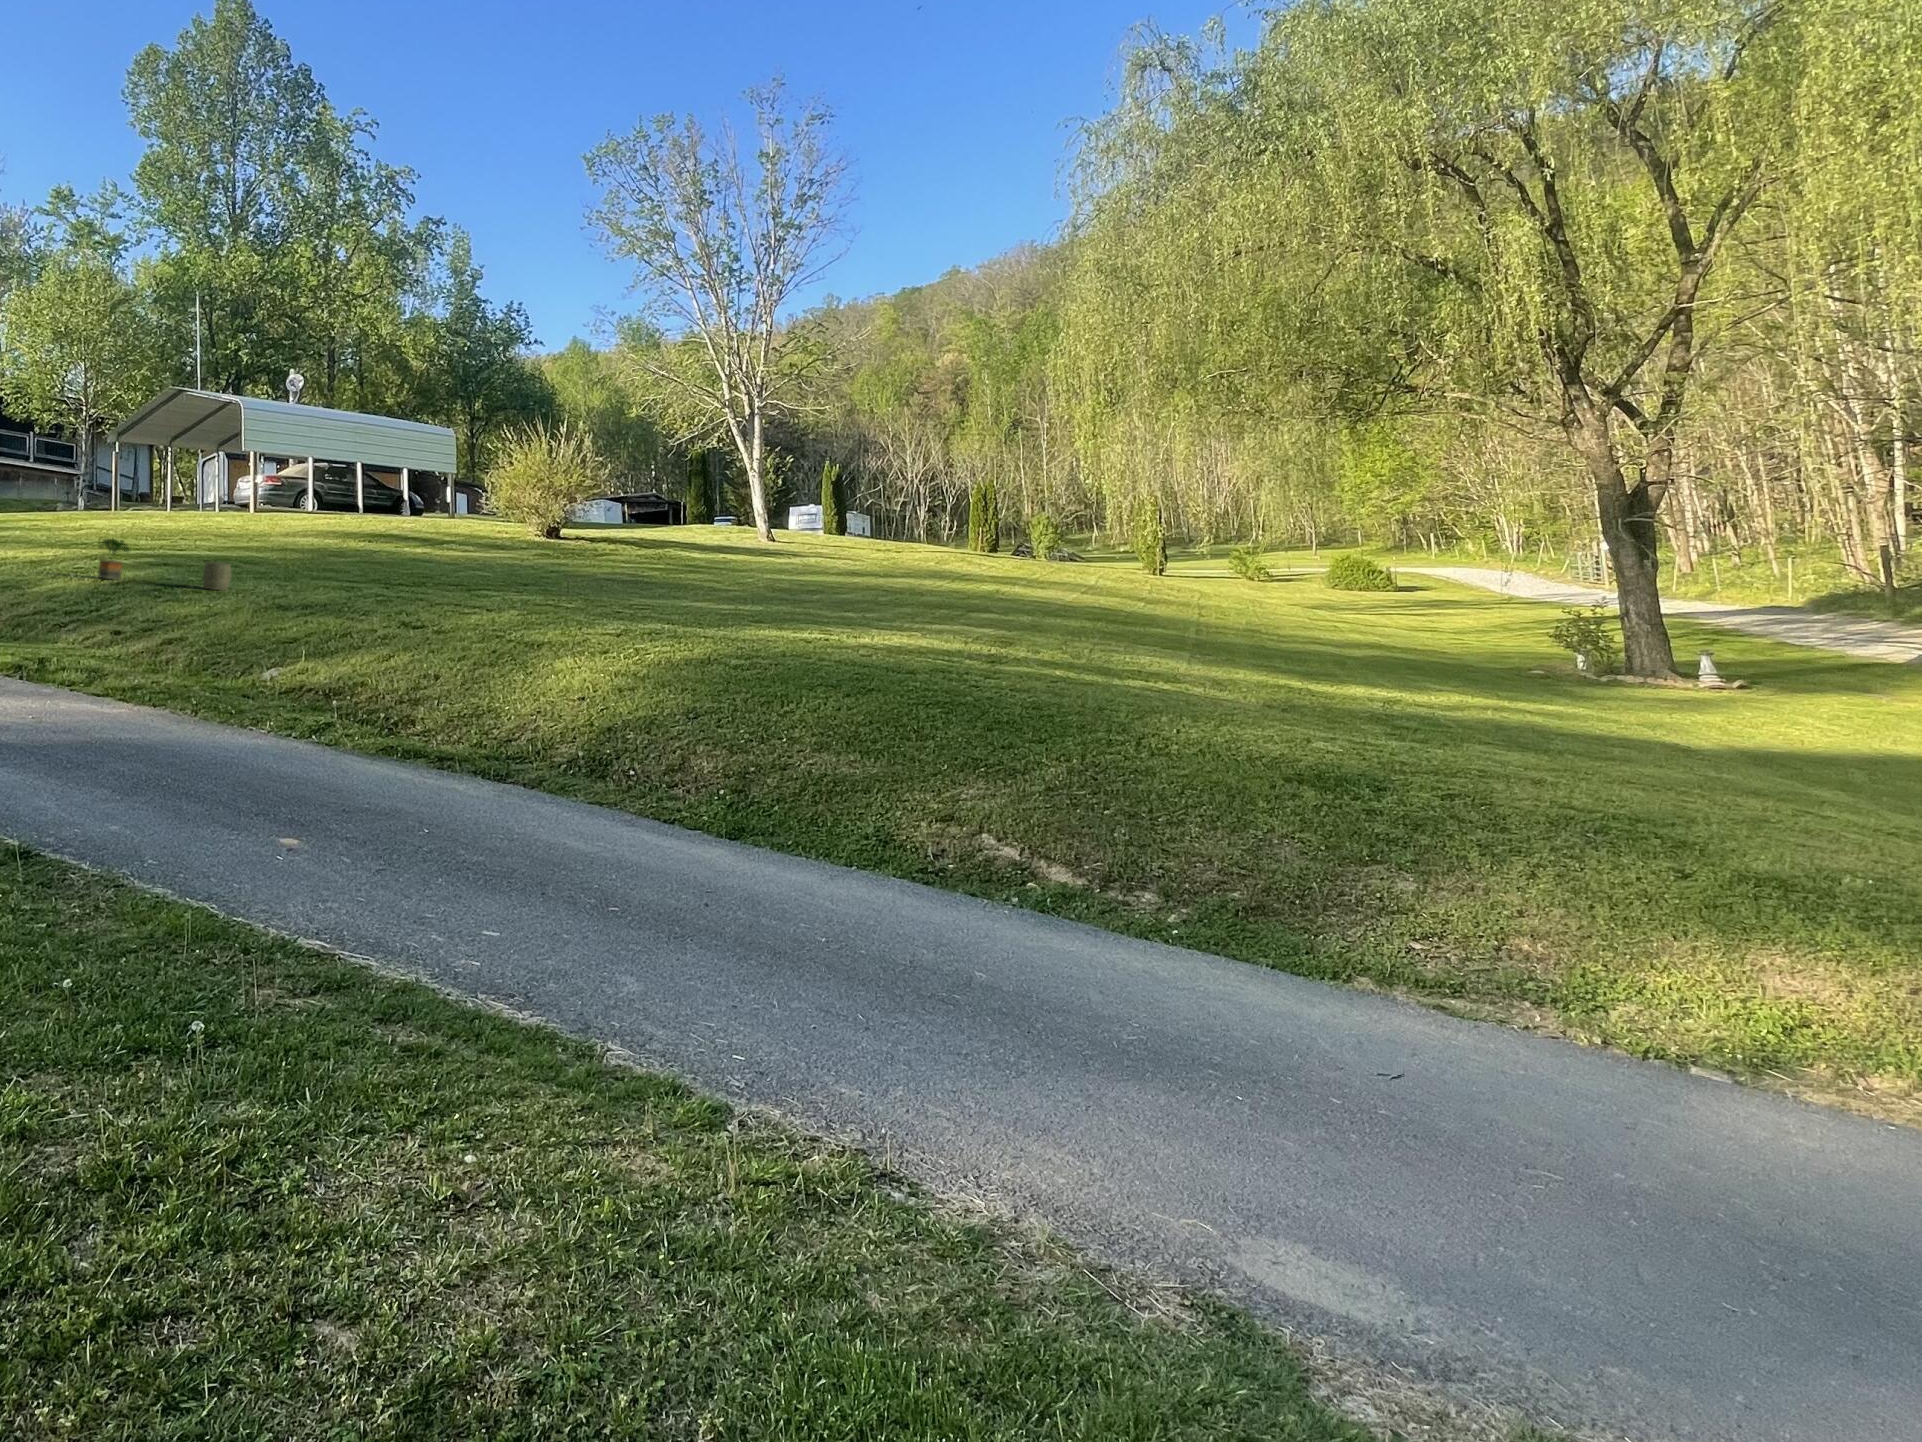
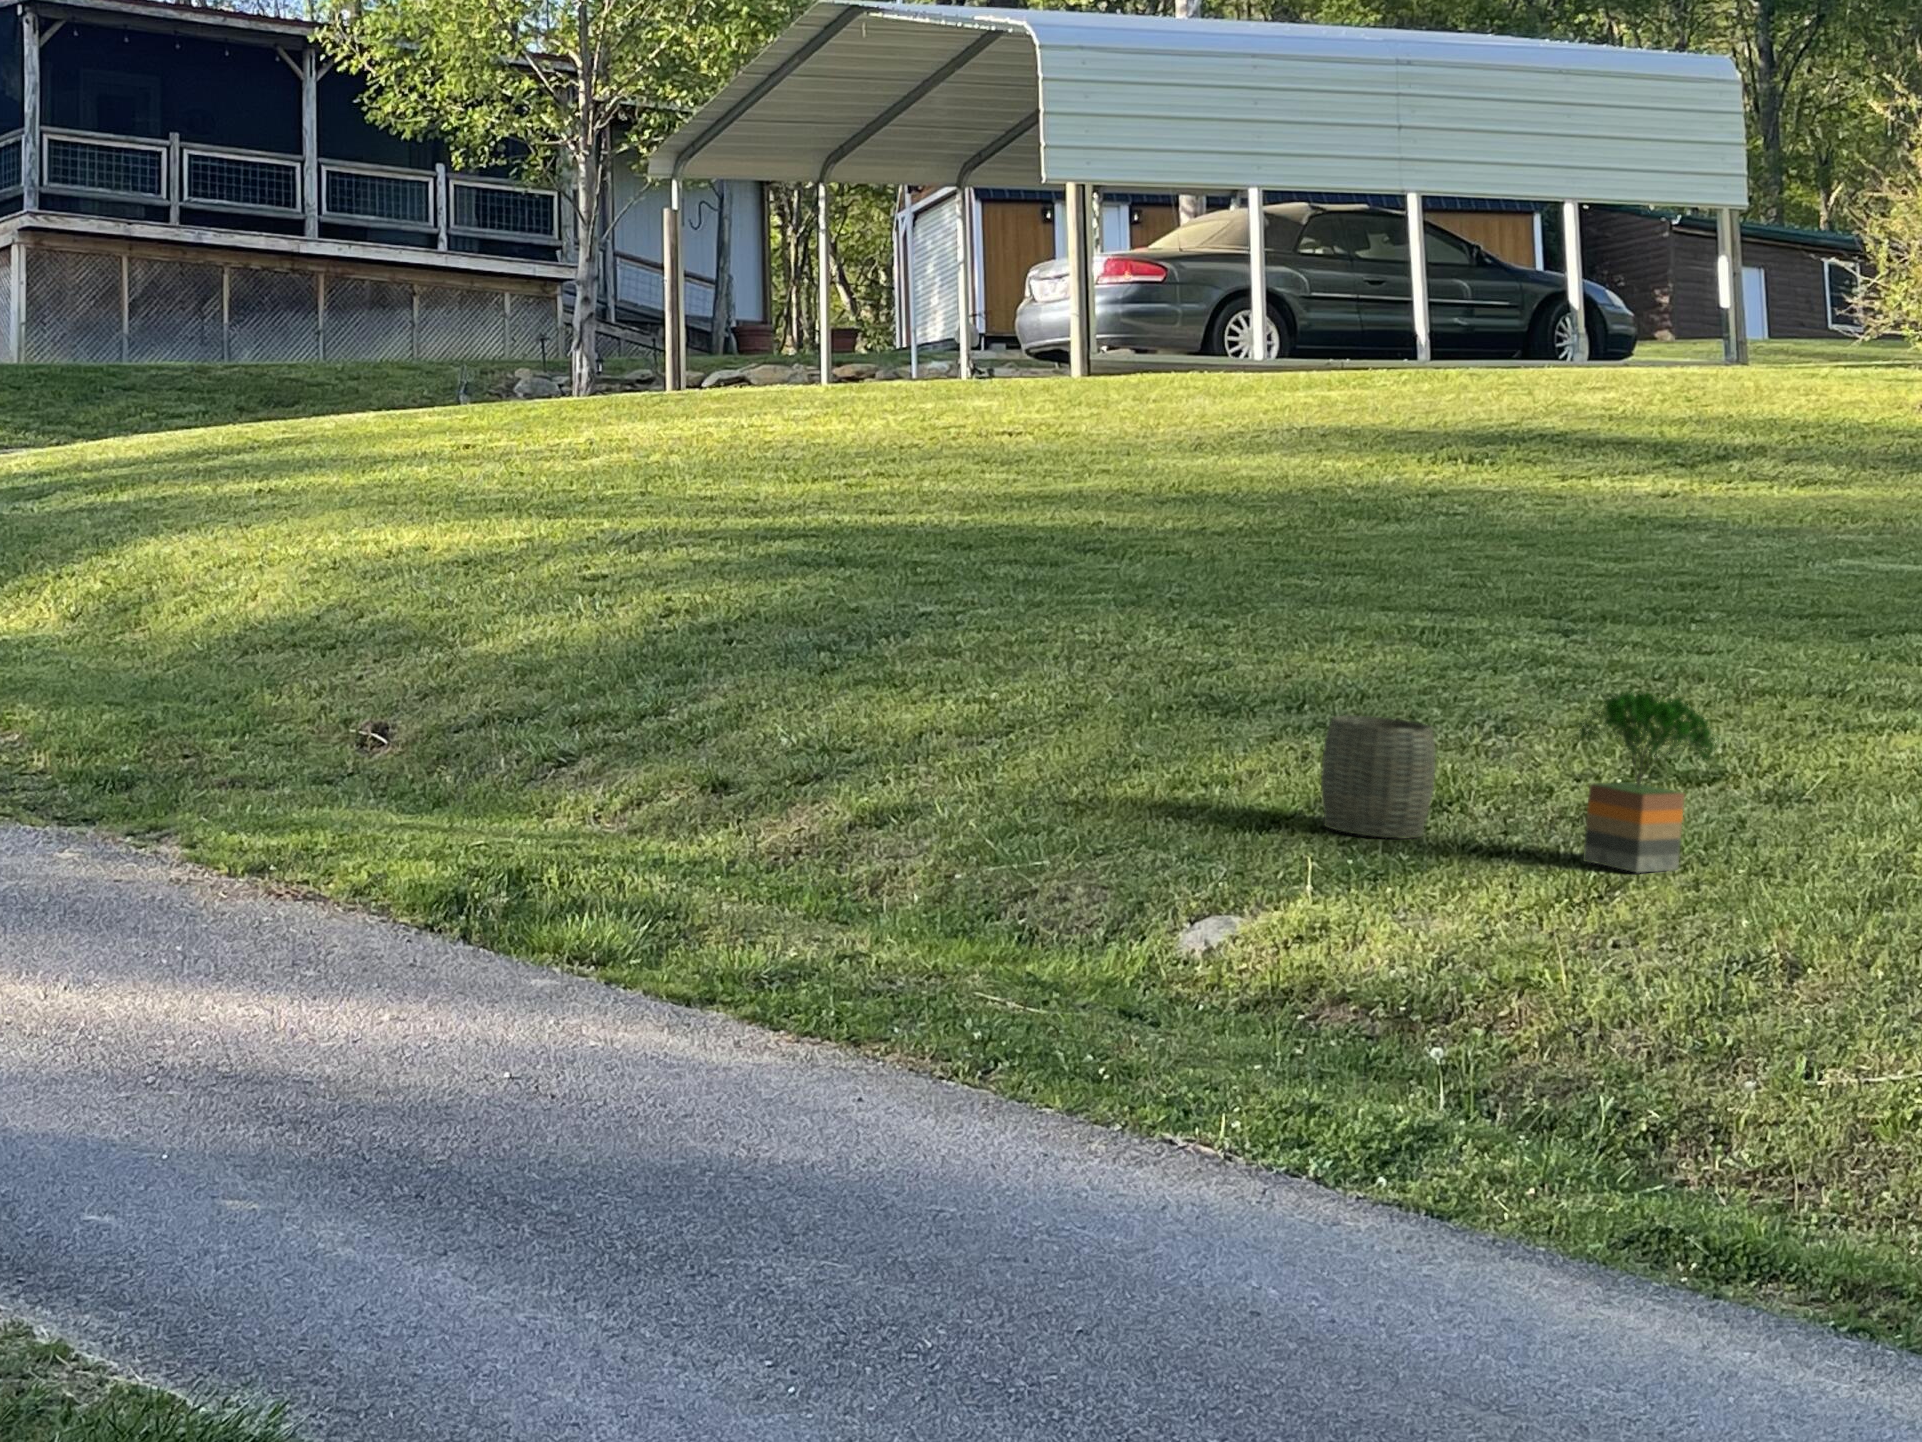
potted tree: present [98,538,129,580] -> present [1579,692,1719,872]

